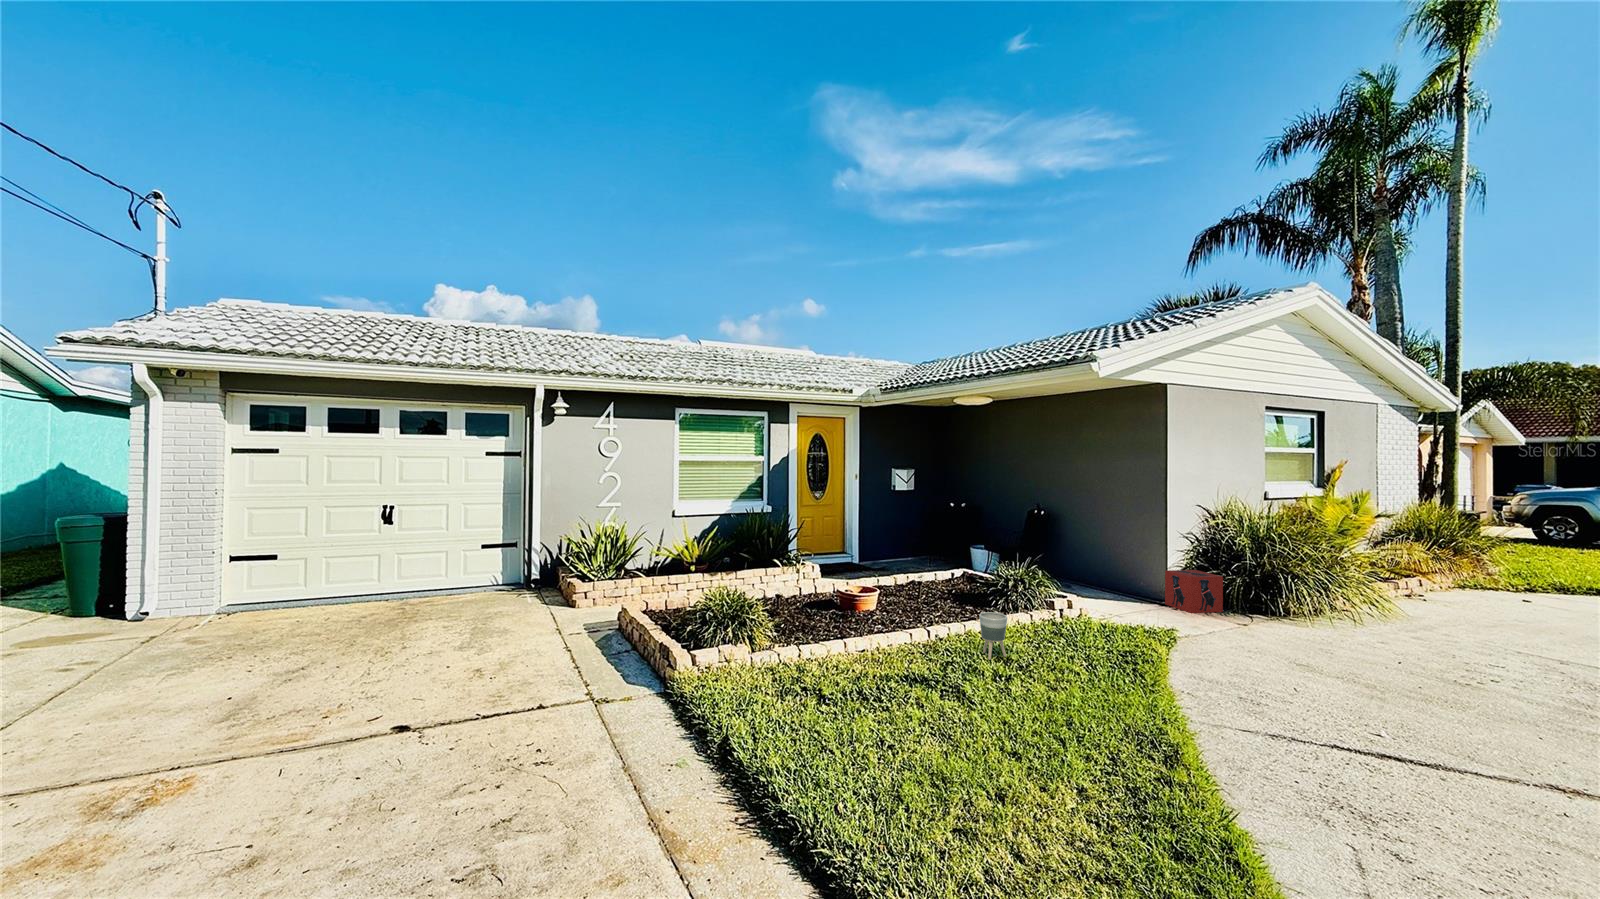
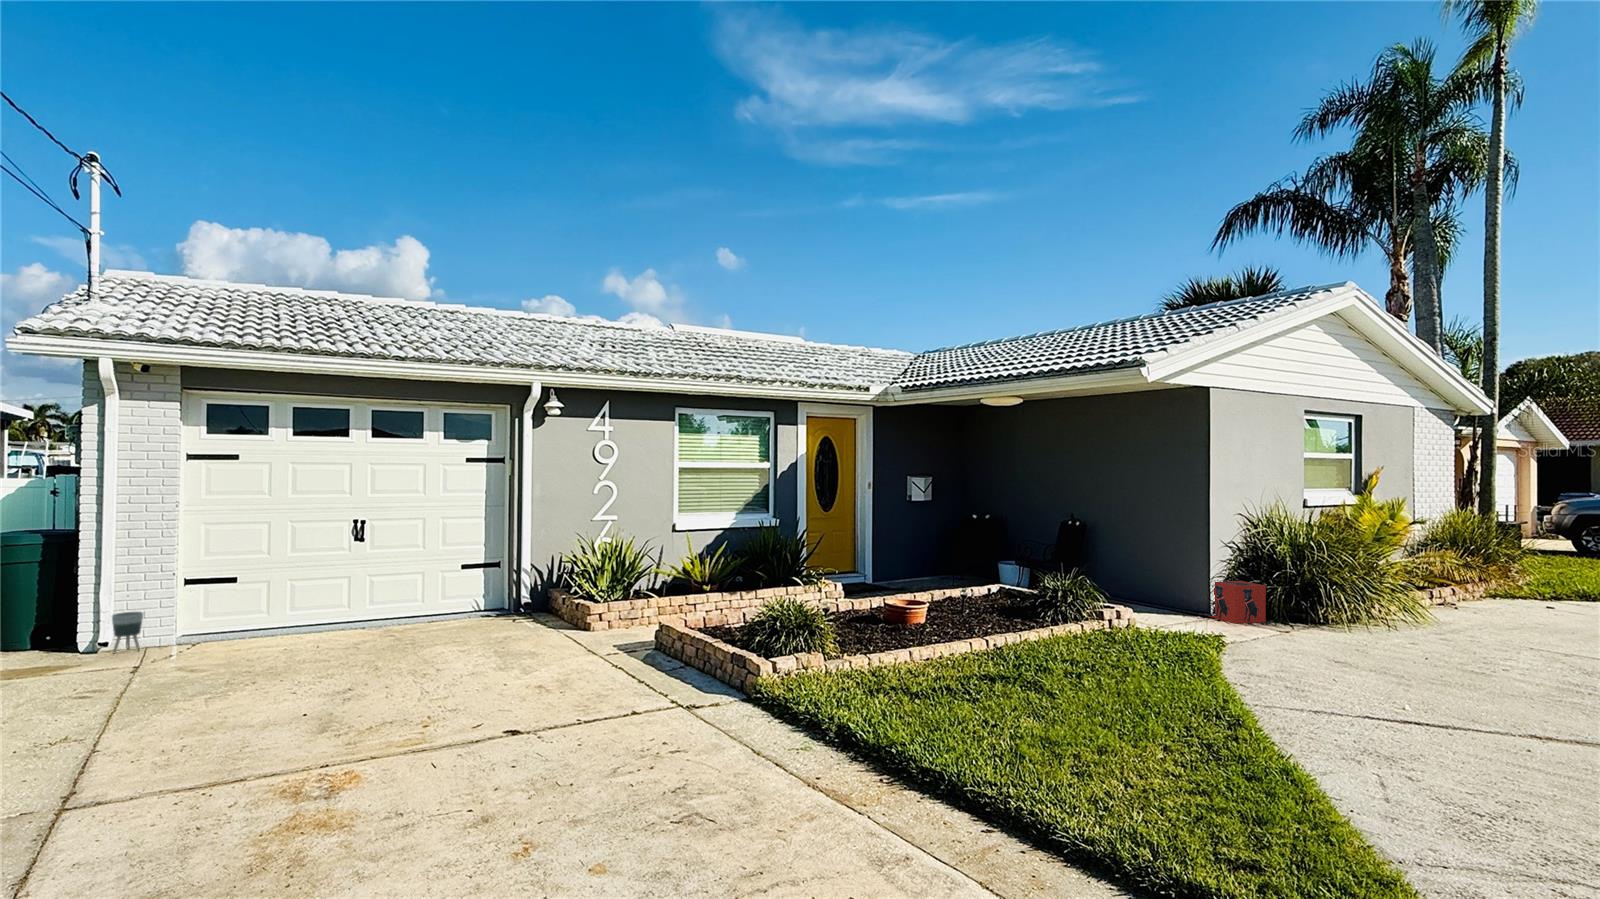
planter: present [979,612,1007,660] -> present [112,612,143,653]

